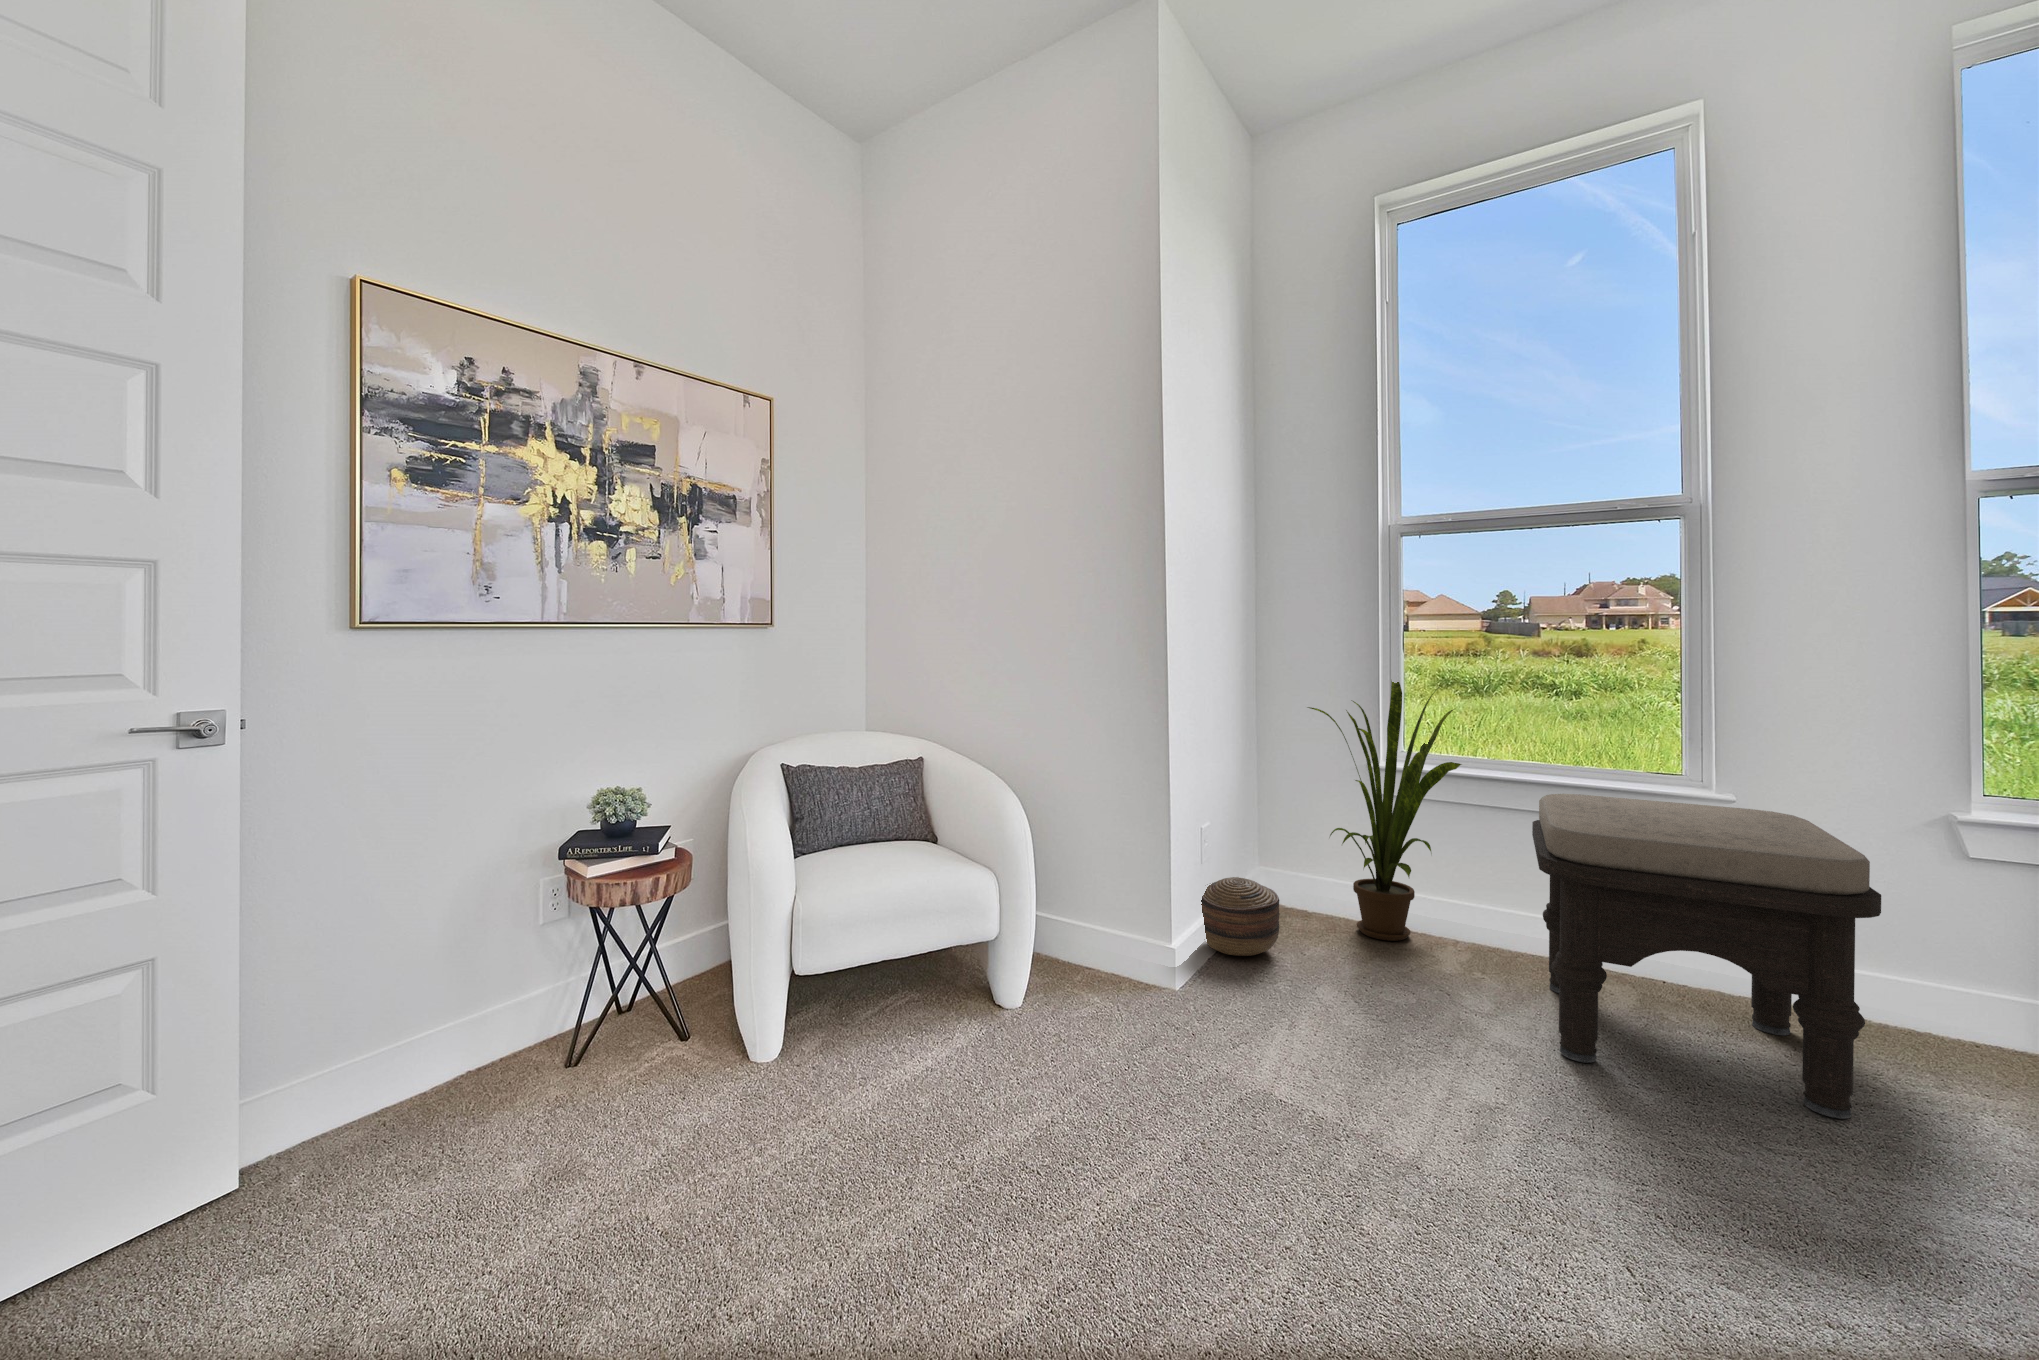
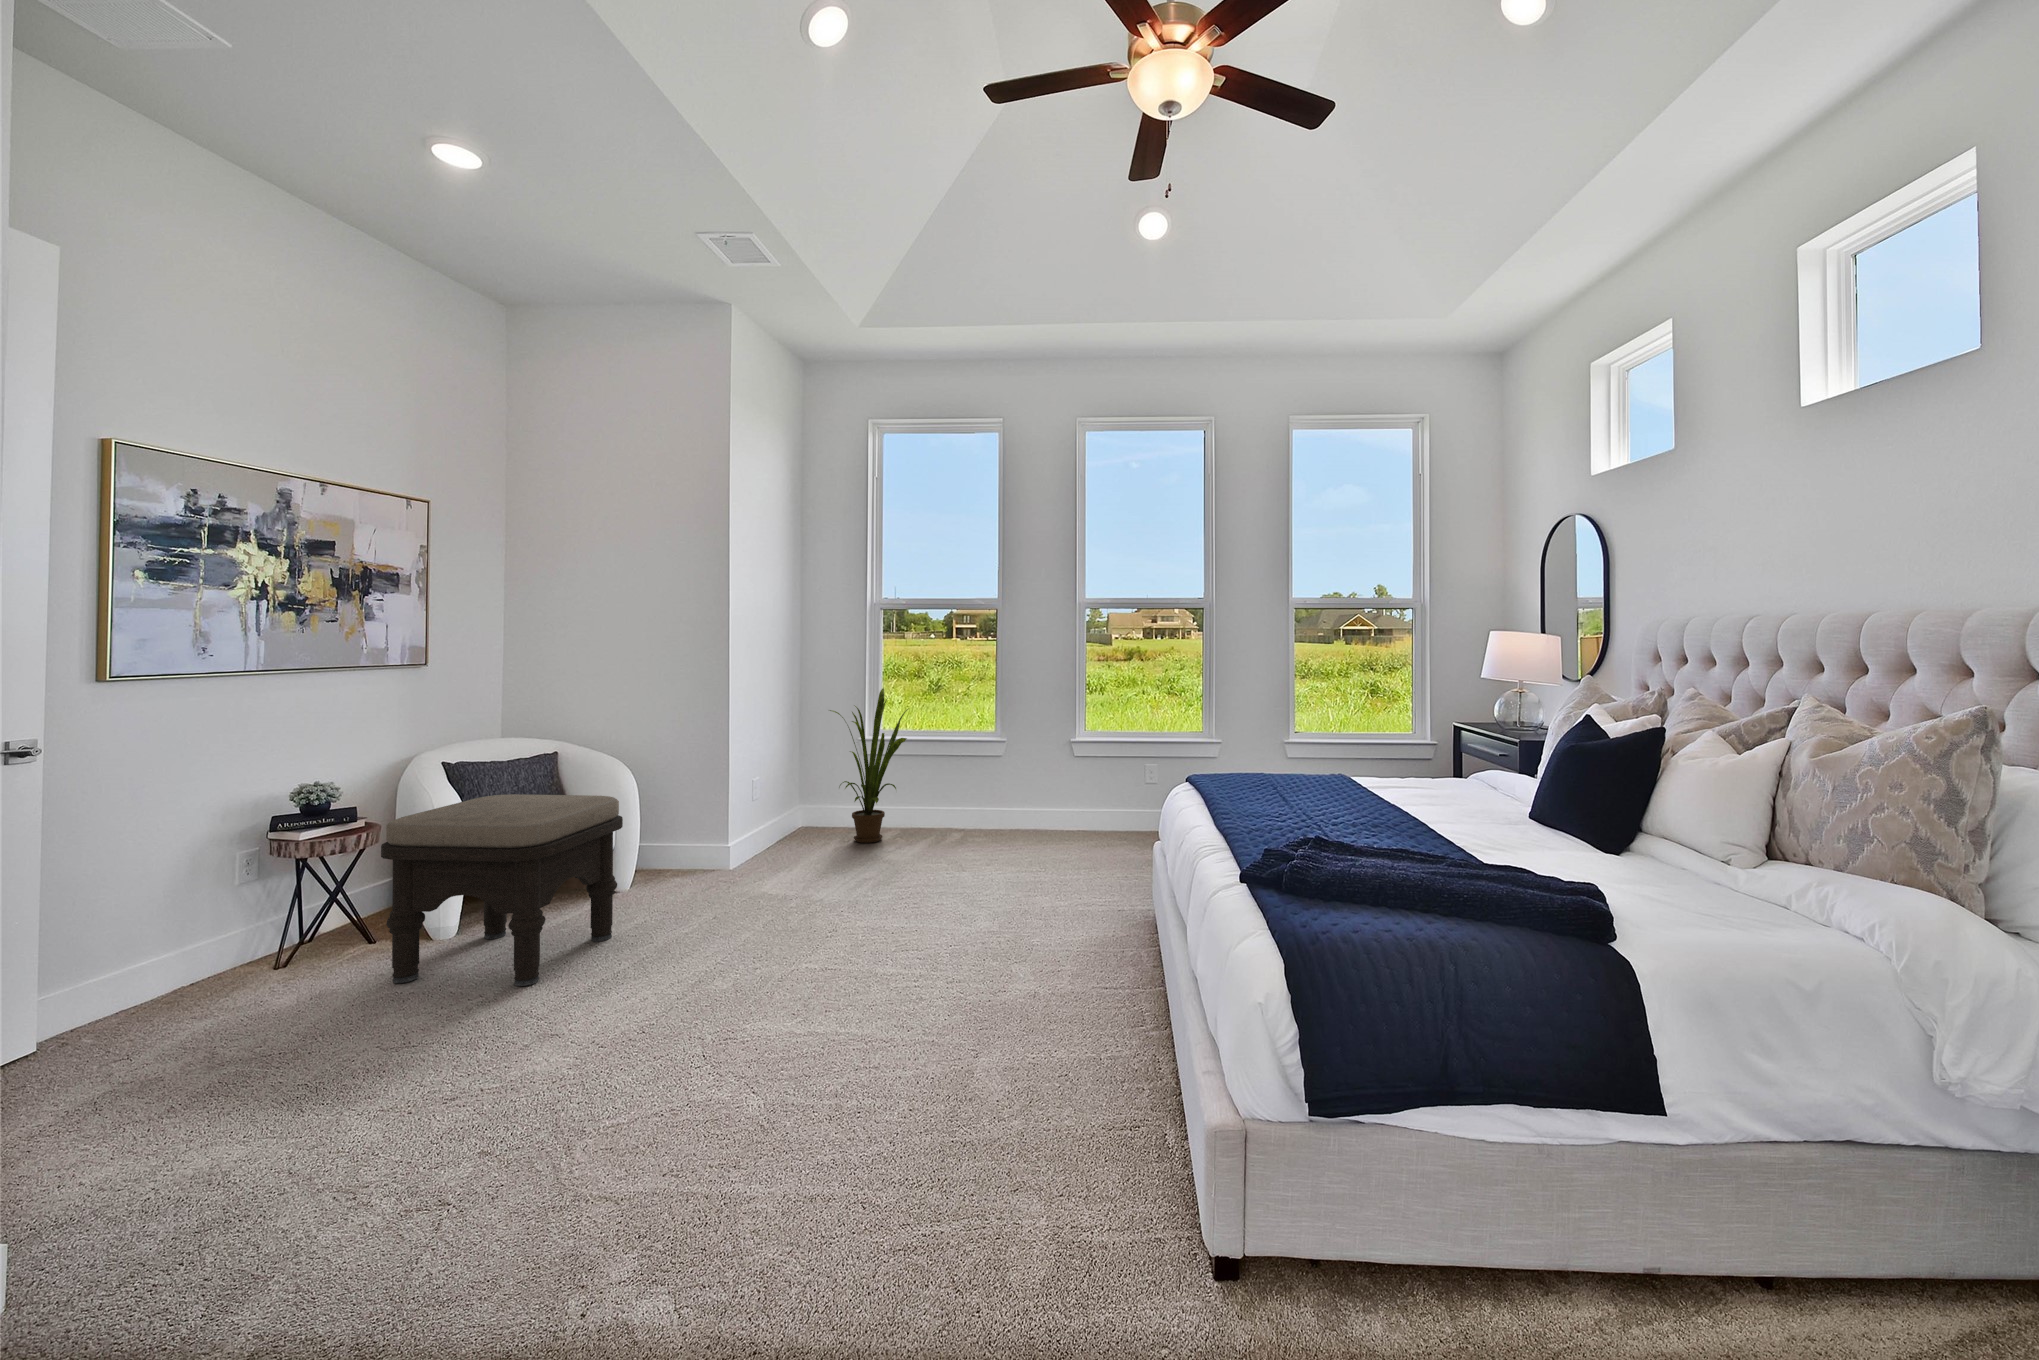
ottoman: present [1532,794,1881,1119] -> present [381,794,623,986]
basket: present [1201,877,1280,956] -> none [752,814,801,859]

